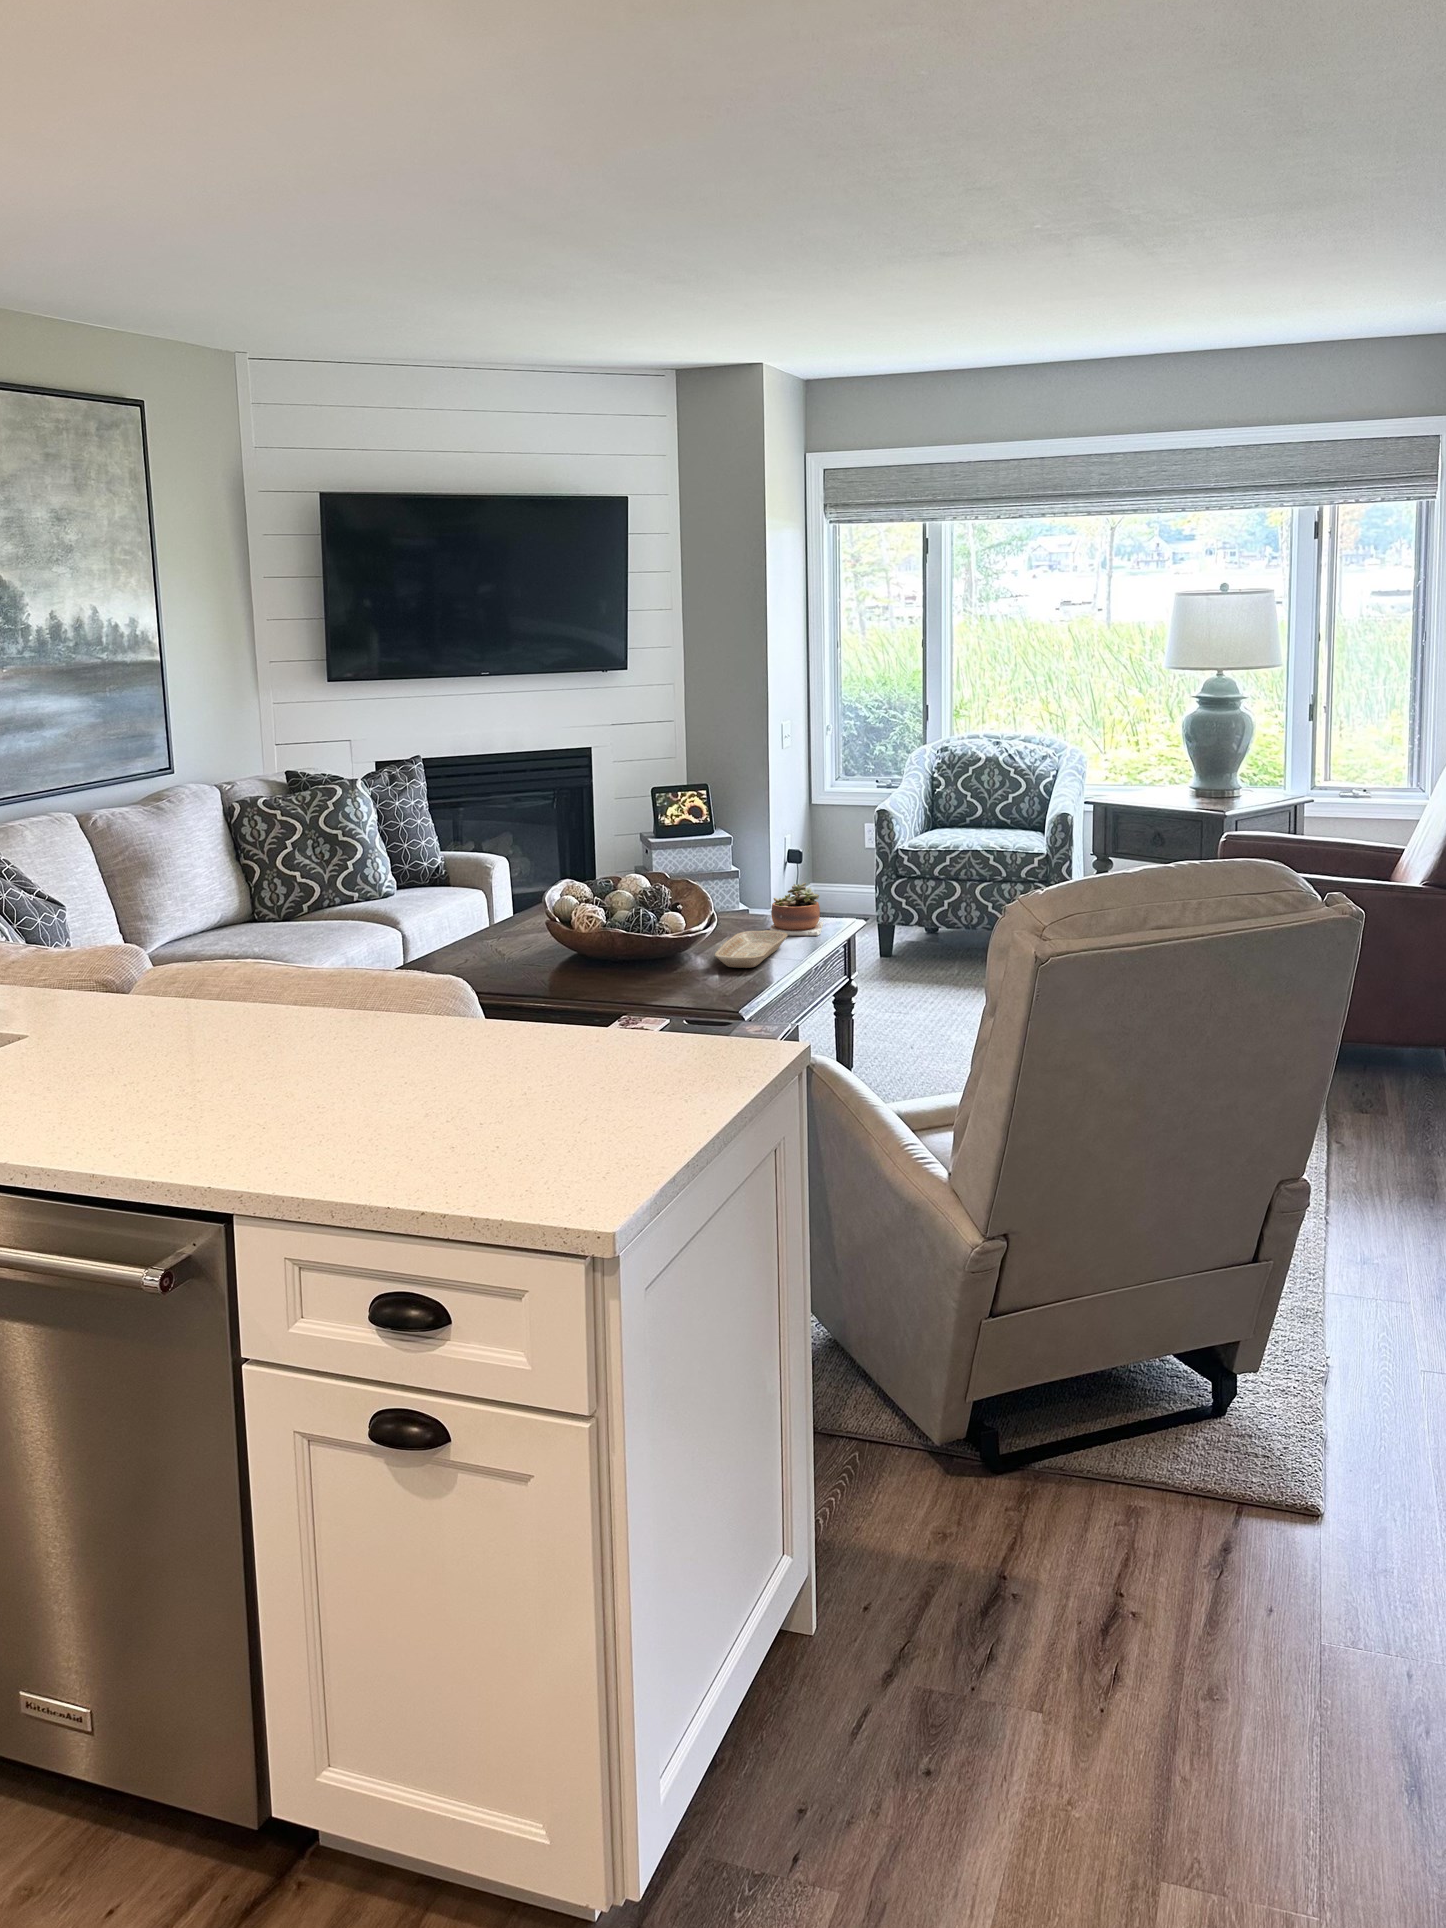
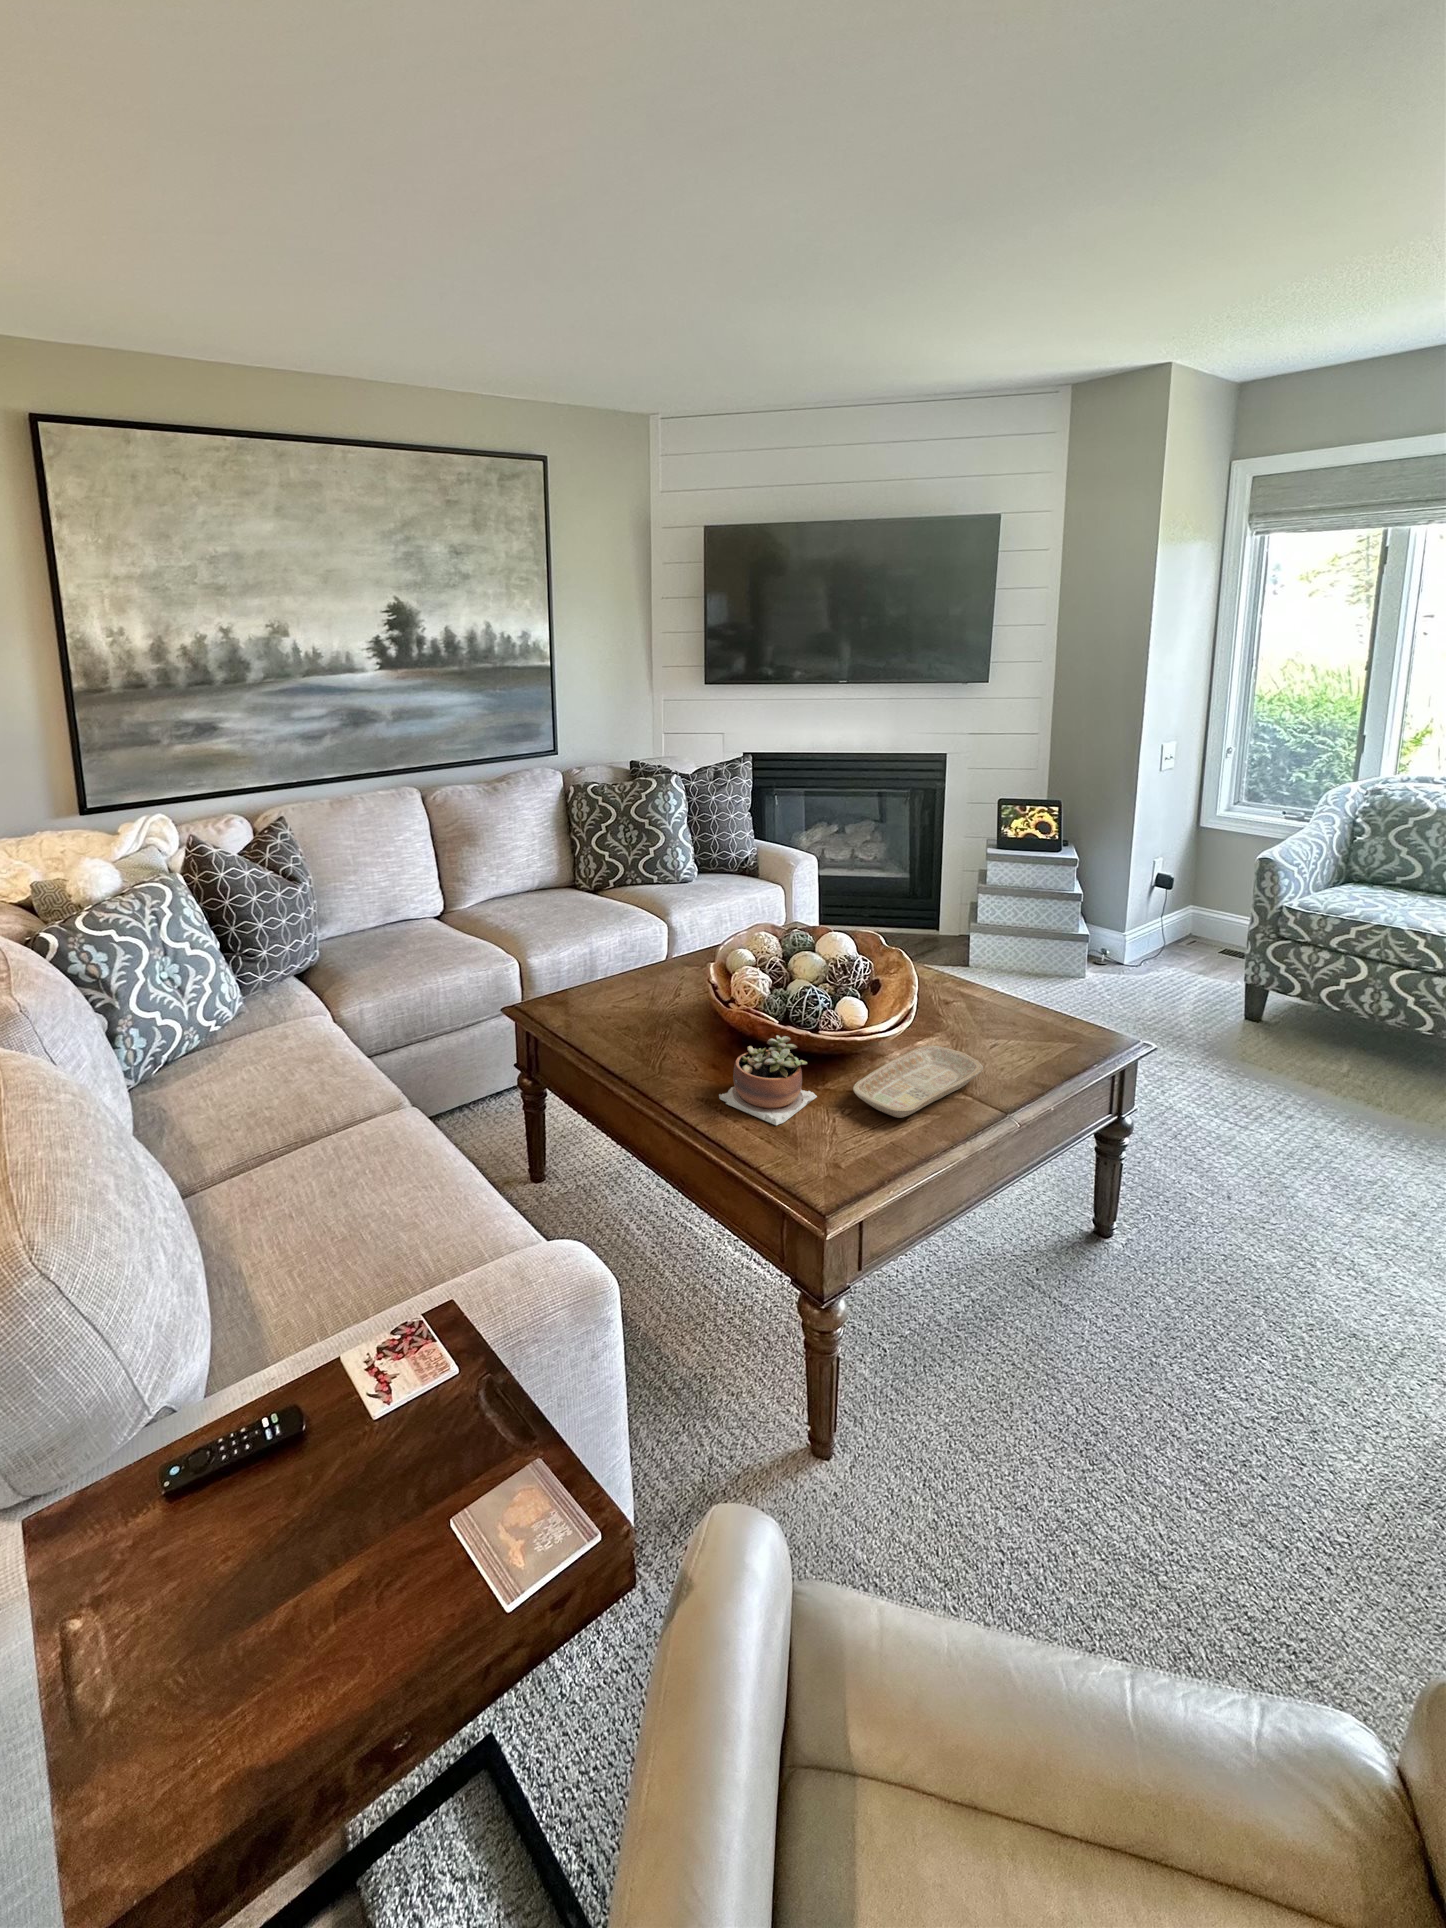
succulent plant: present [770,883,823,936] -> present [719,1035,817,1125]

